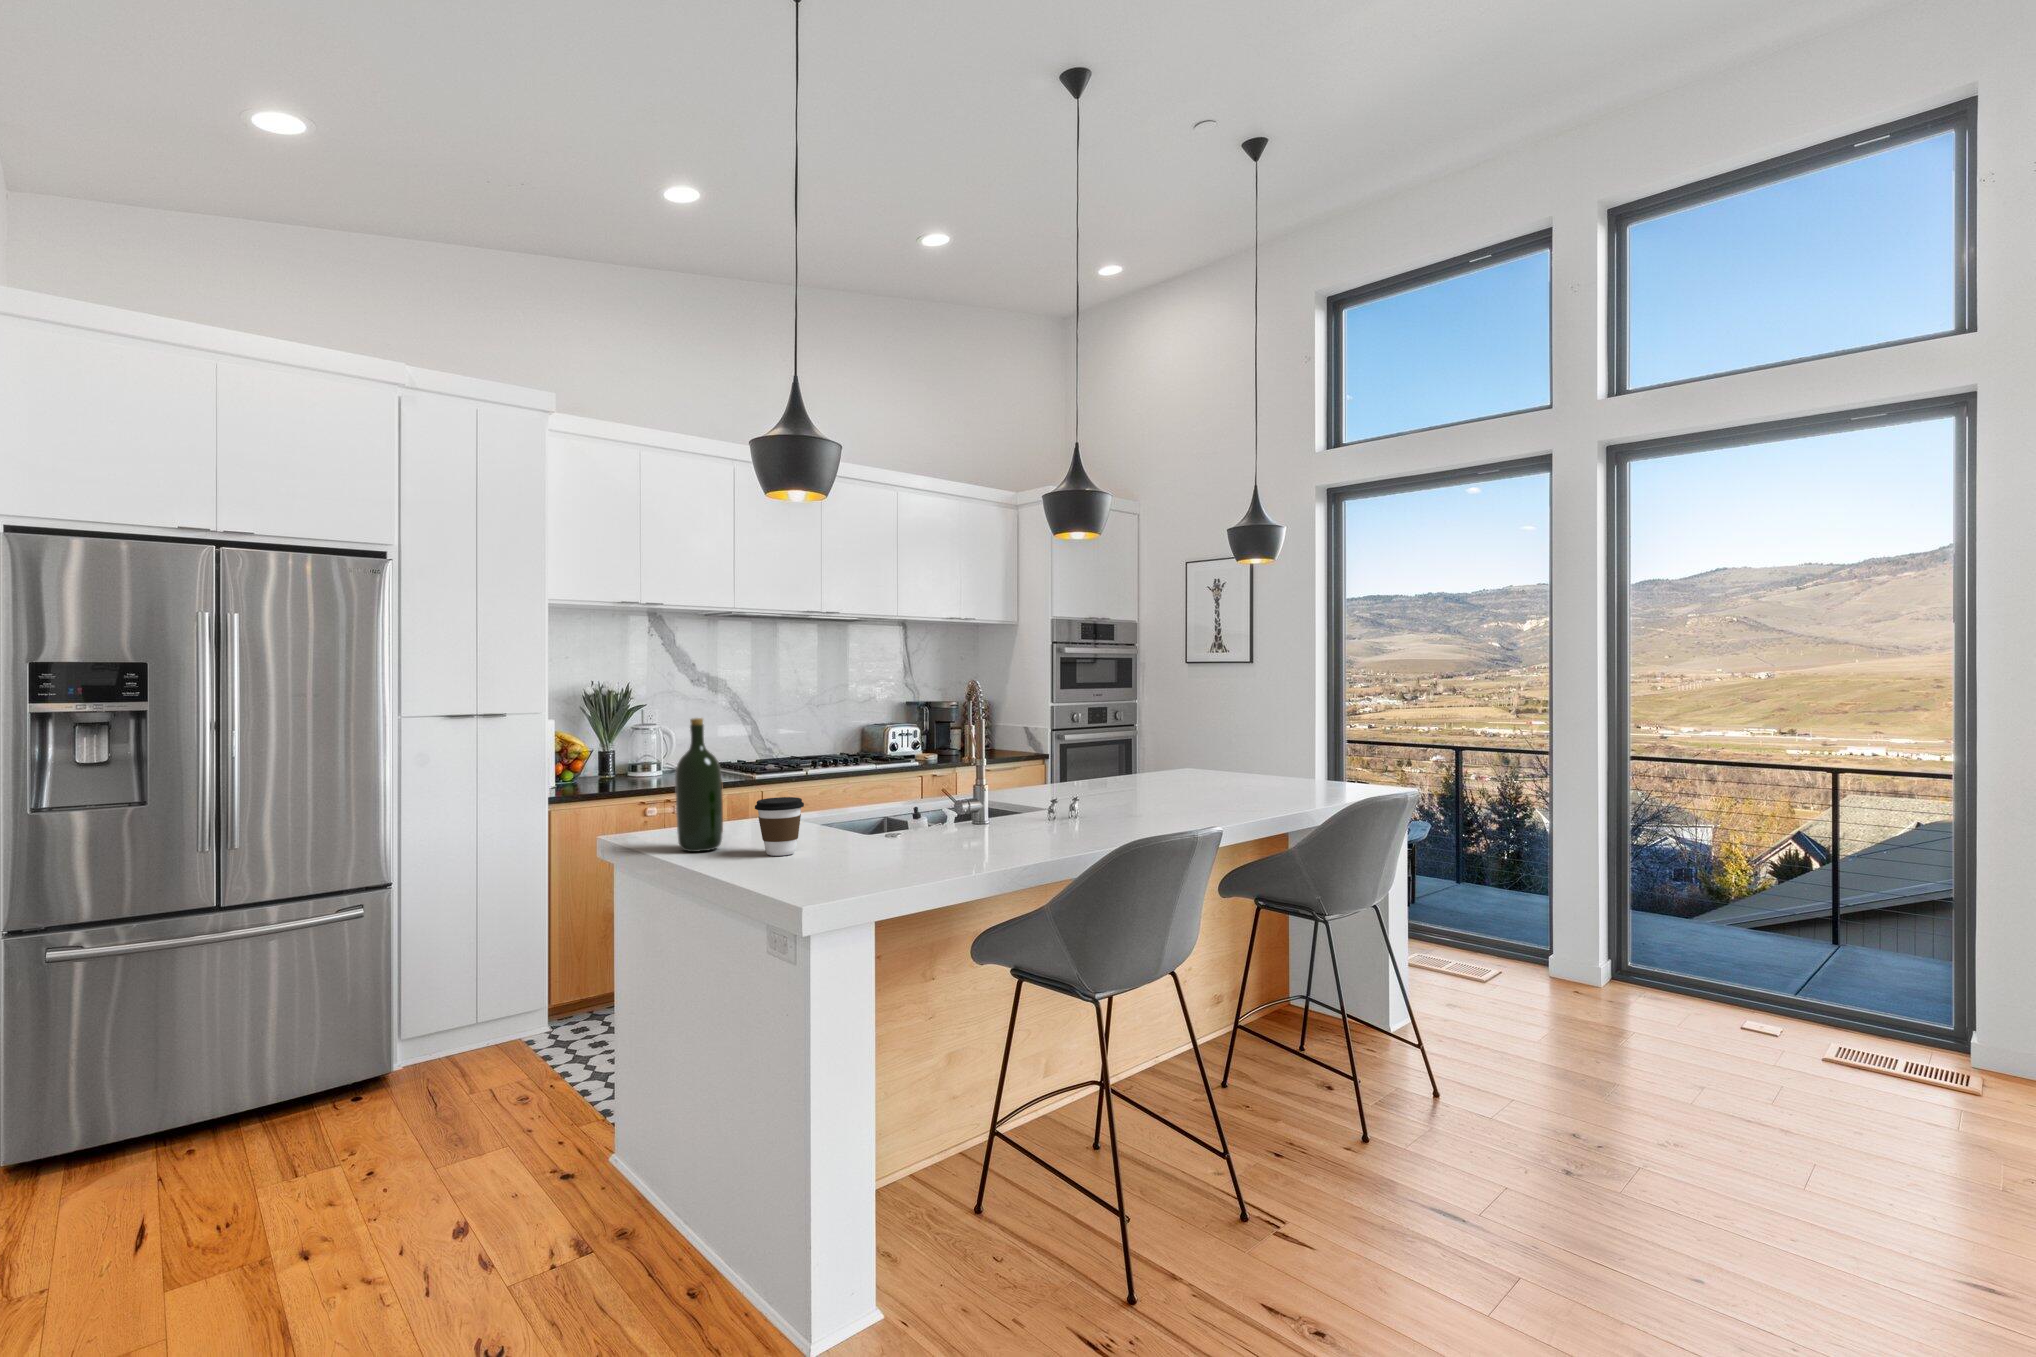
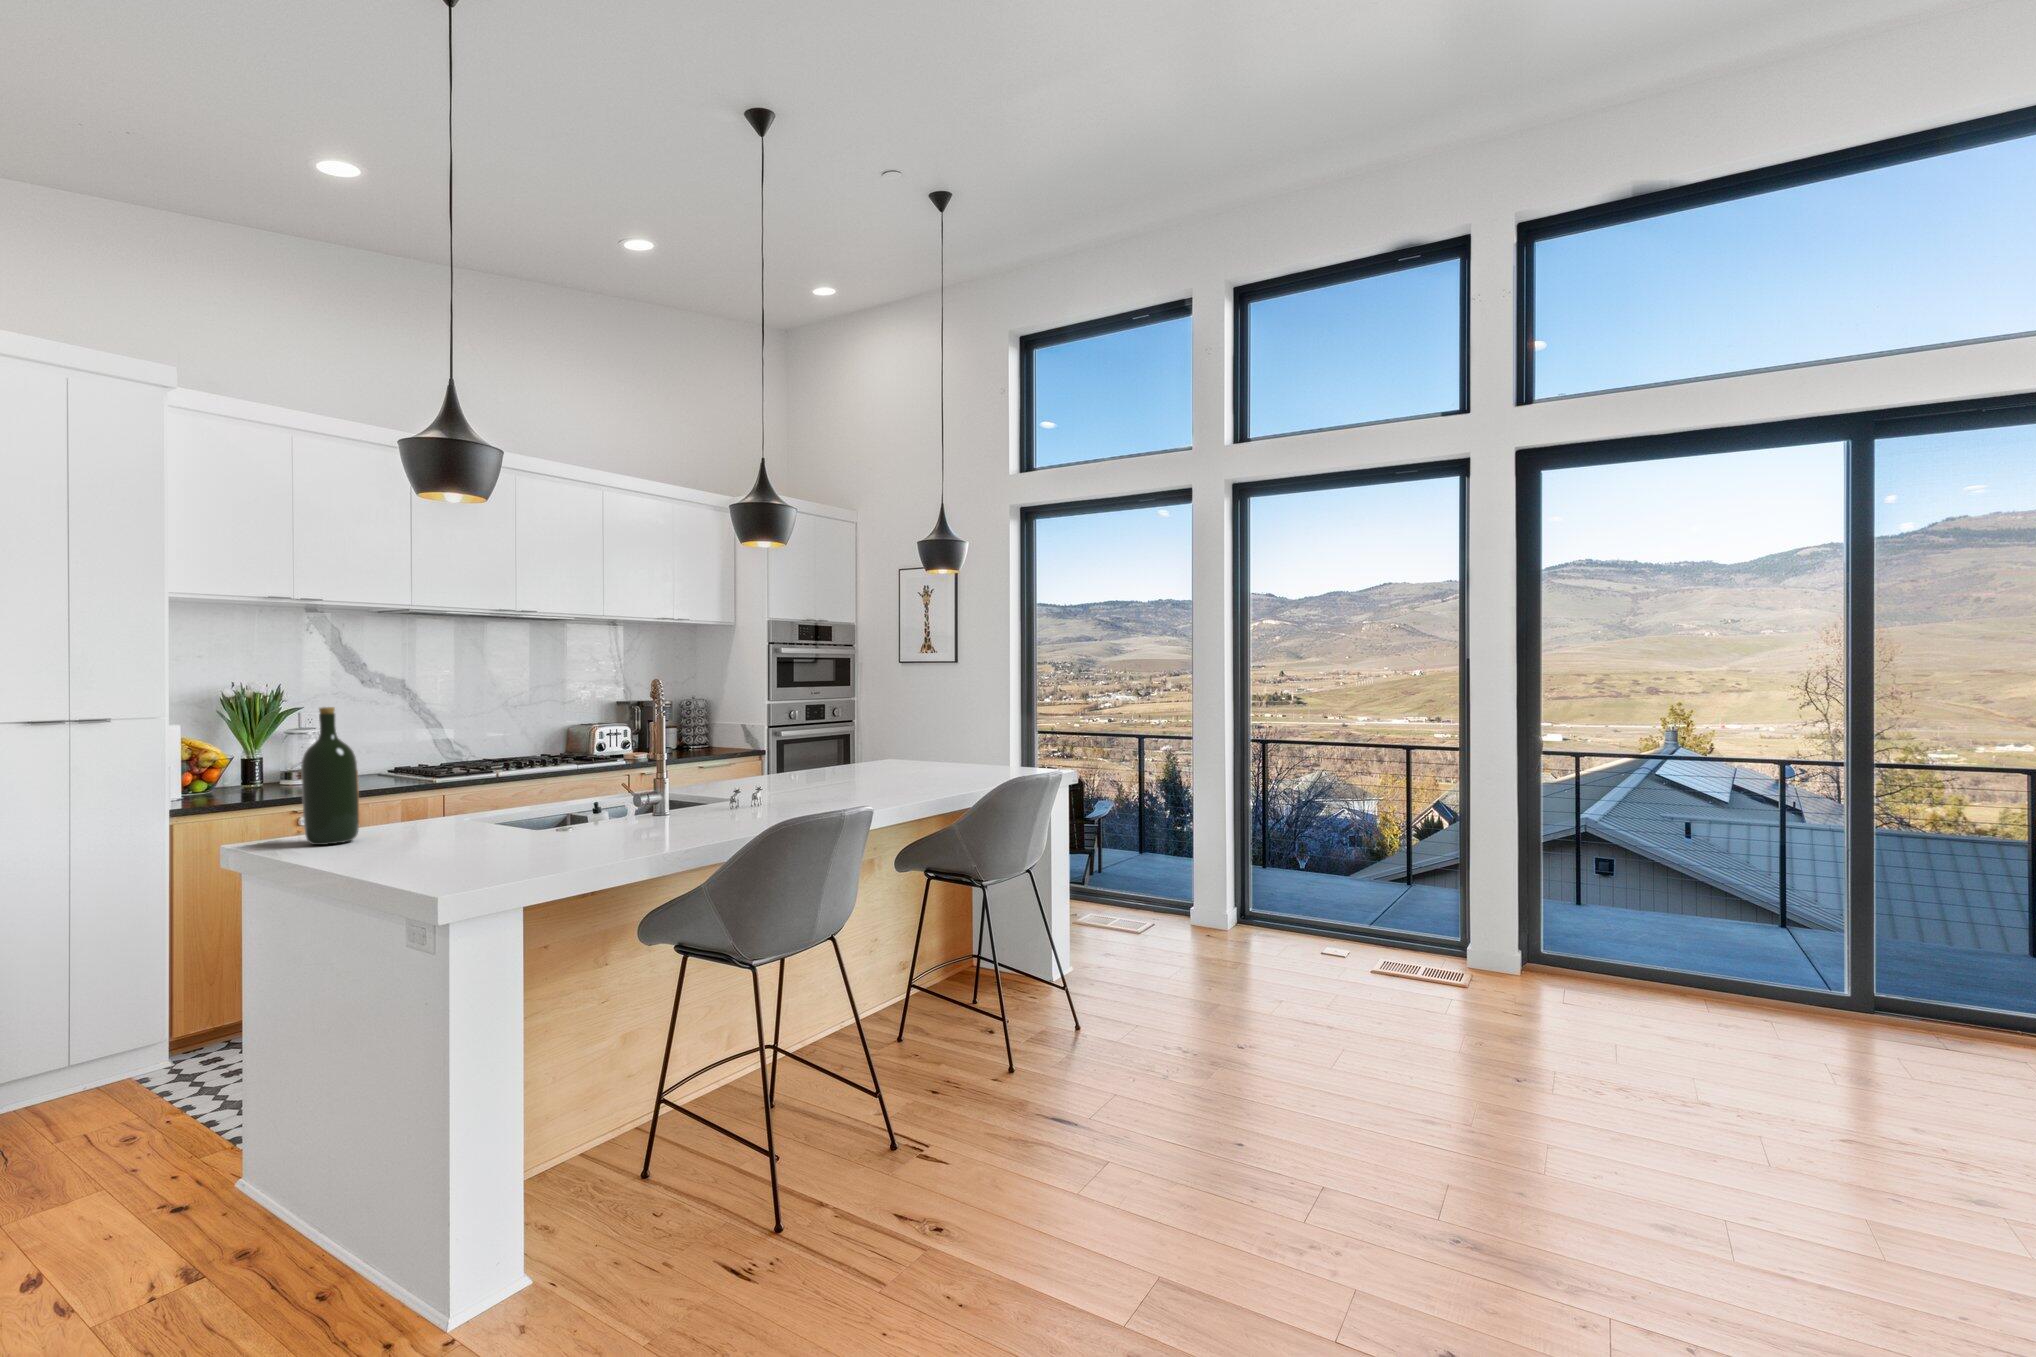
coffee cup: present [755,797,804,856] -> none [393,785,450,844]

